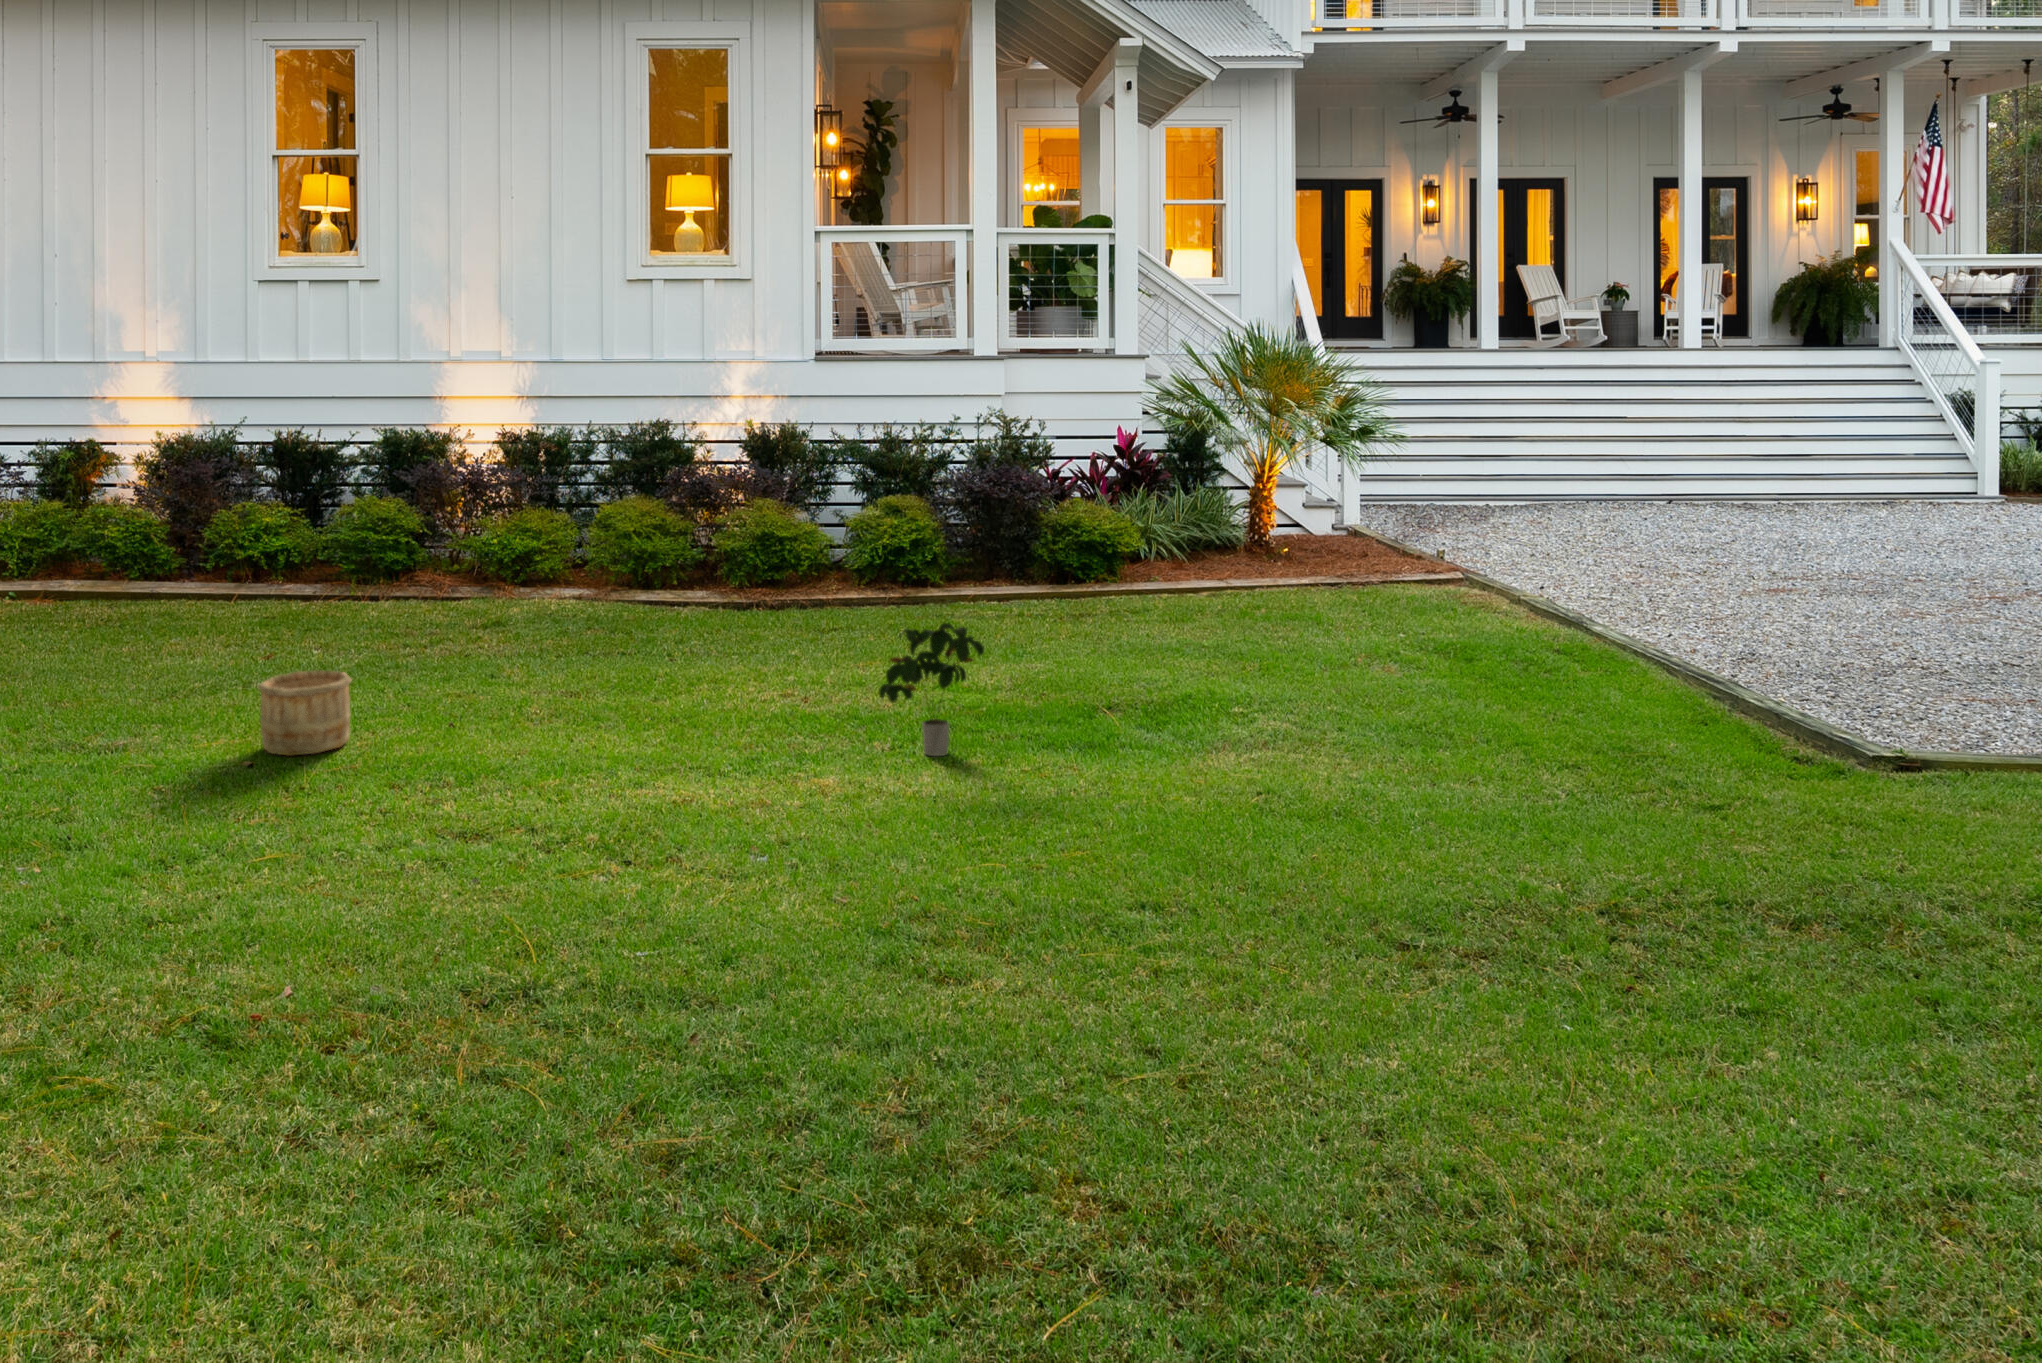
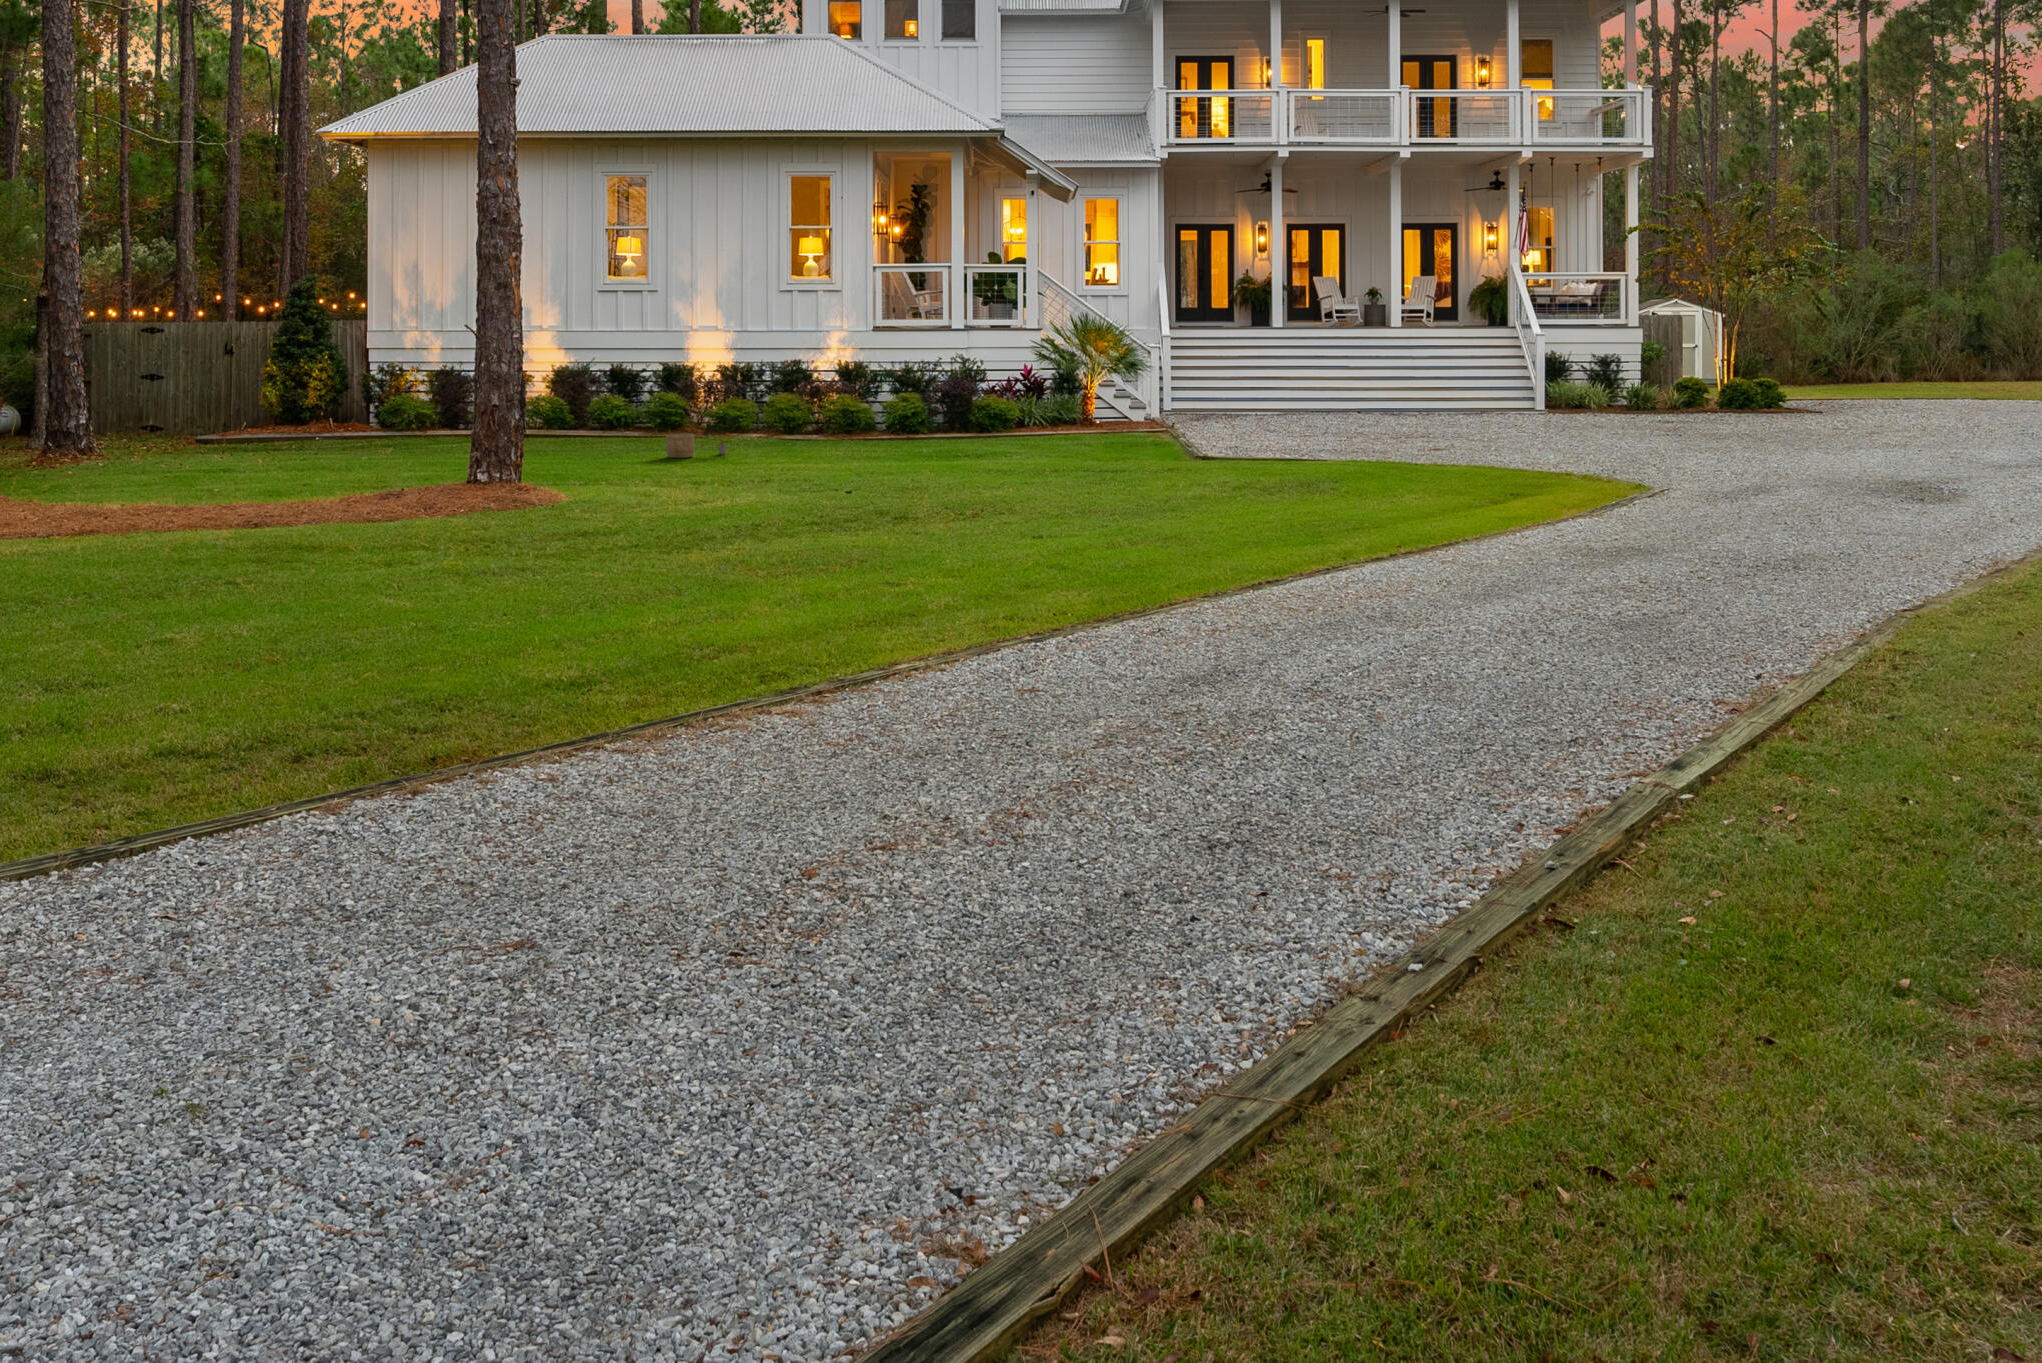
potted plant: present [879,623,984,756] -> present [703,415,739,454]

